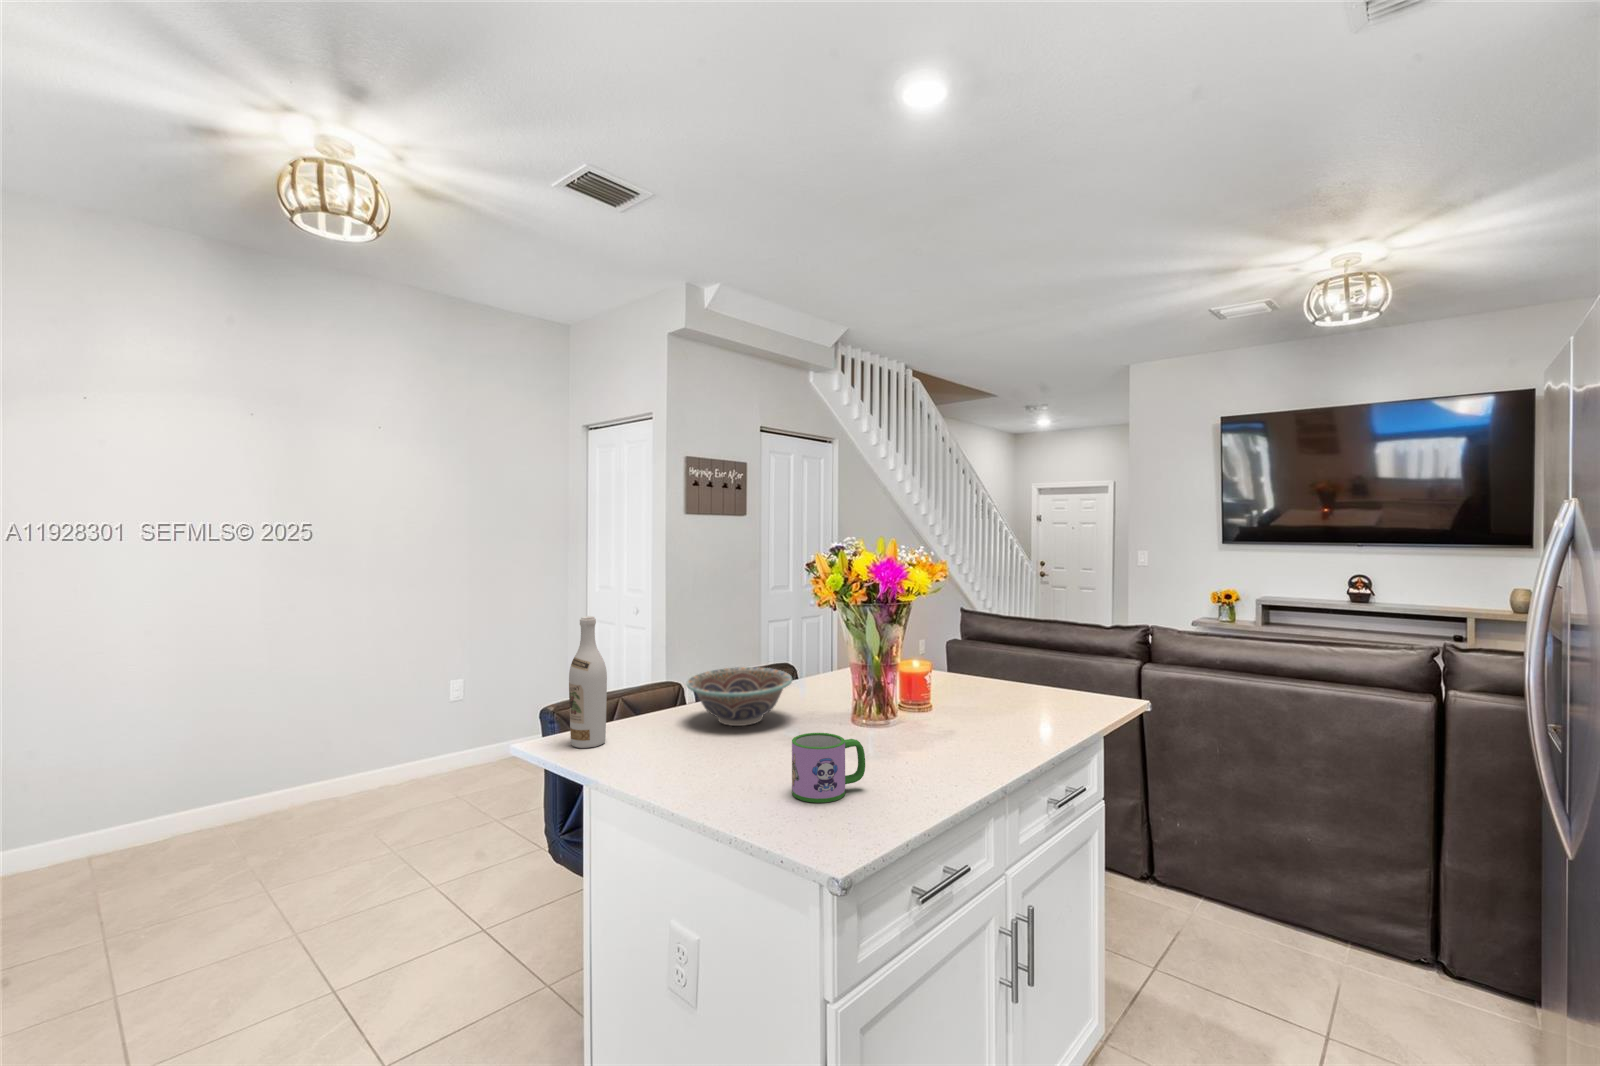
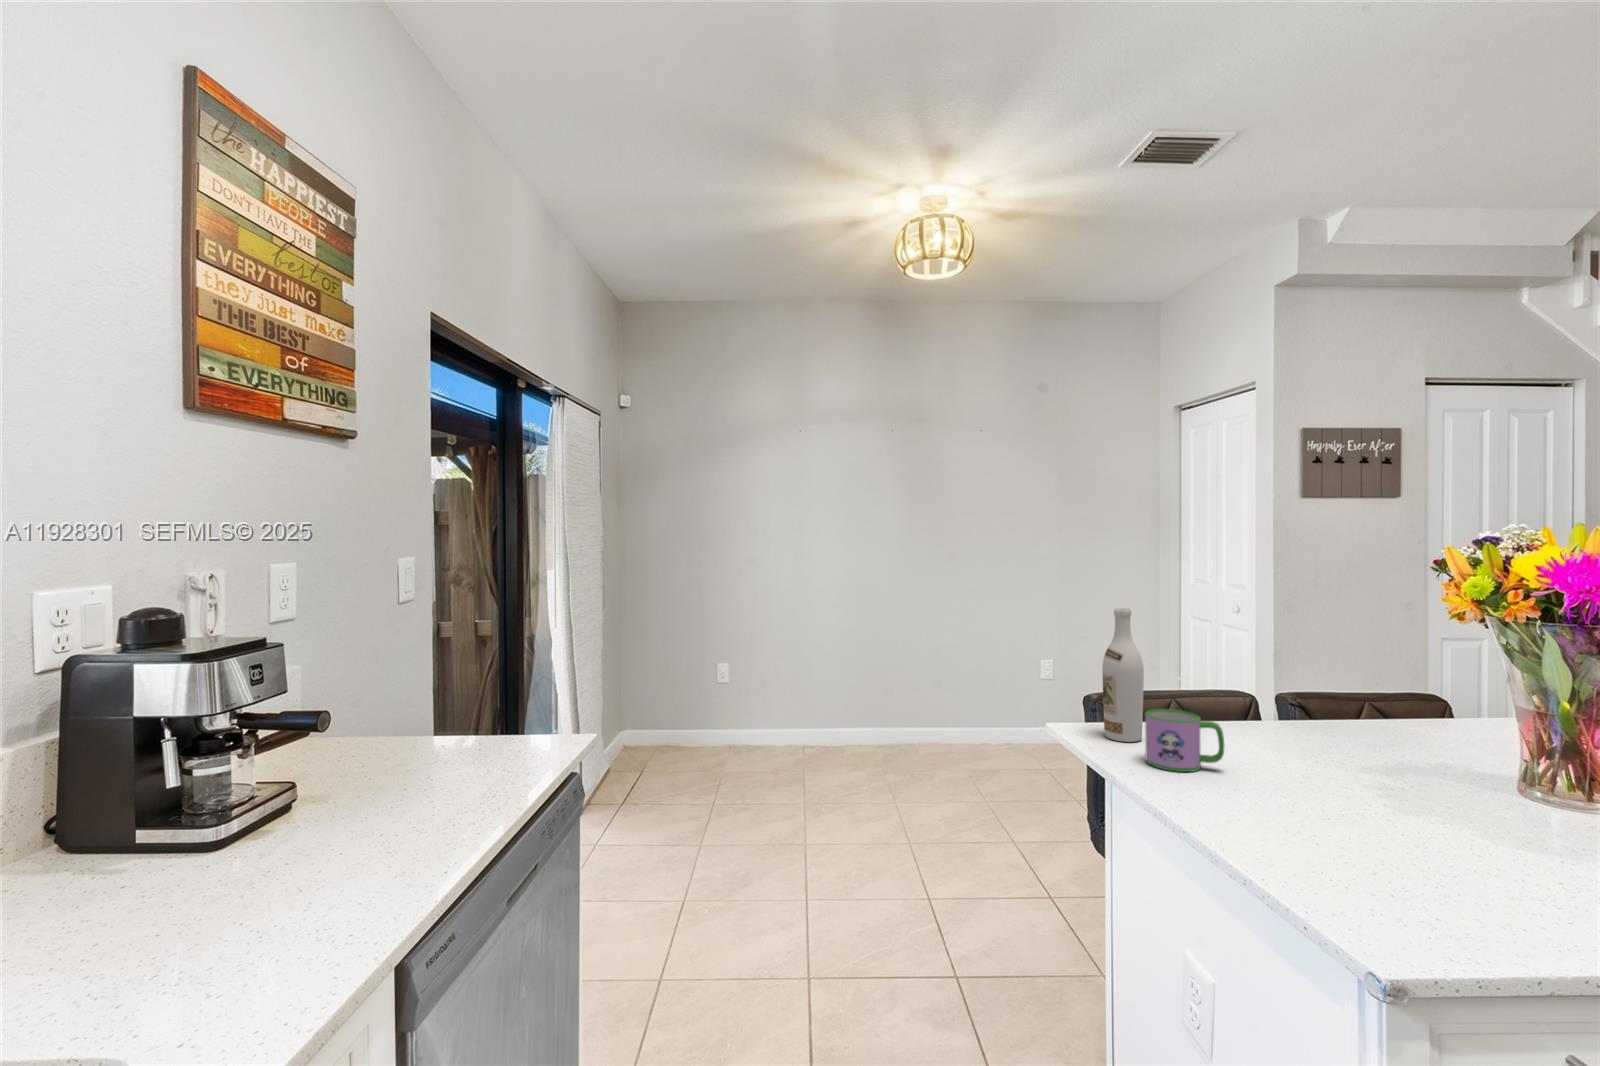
decorative bowl: present [686,667,792,726] -> none [1247,685,1409,759]
mug: present [792,733,865,803] -> present [1145,709,1224,772]

